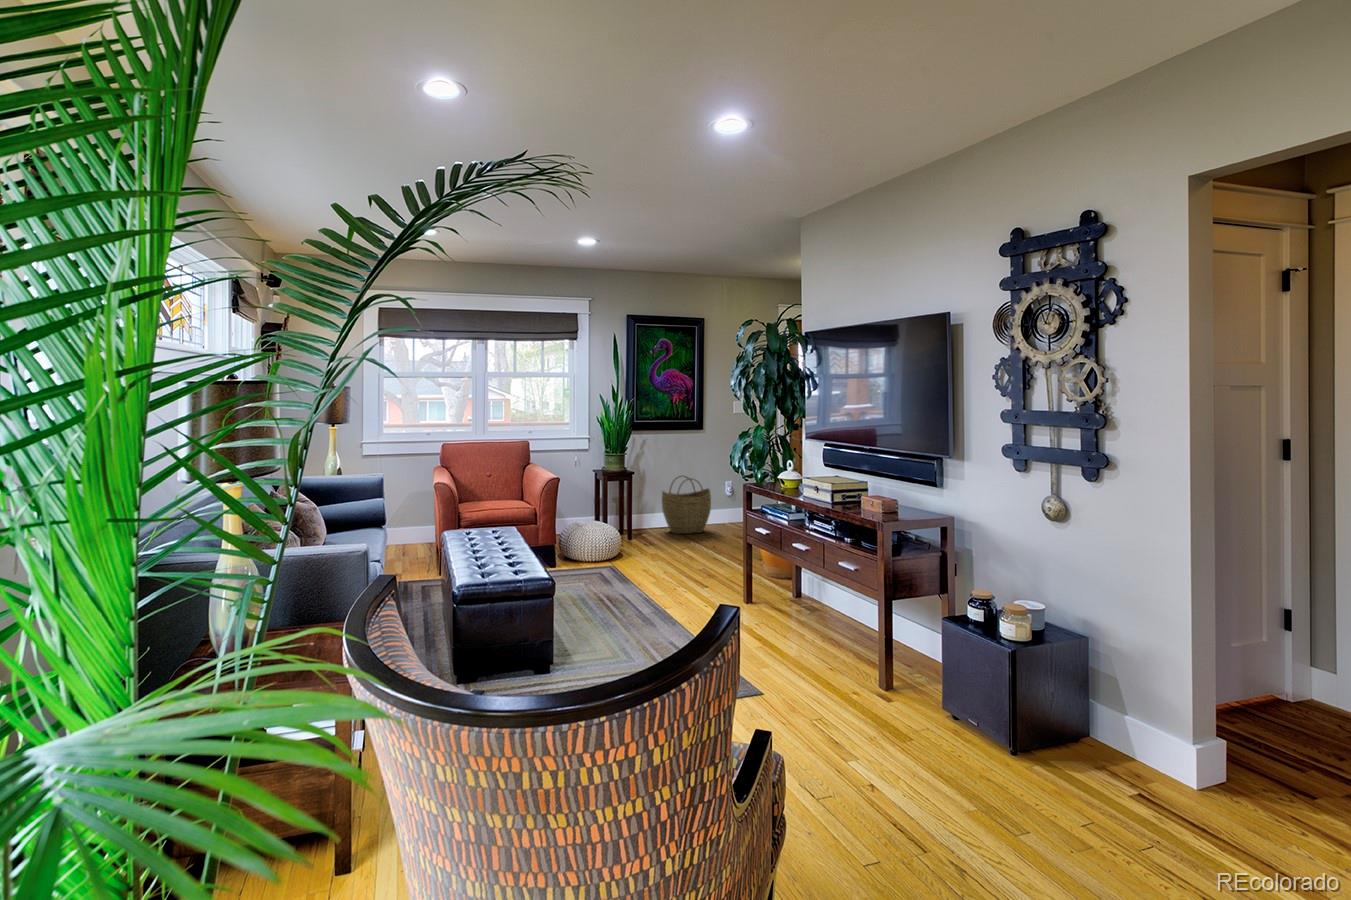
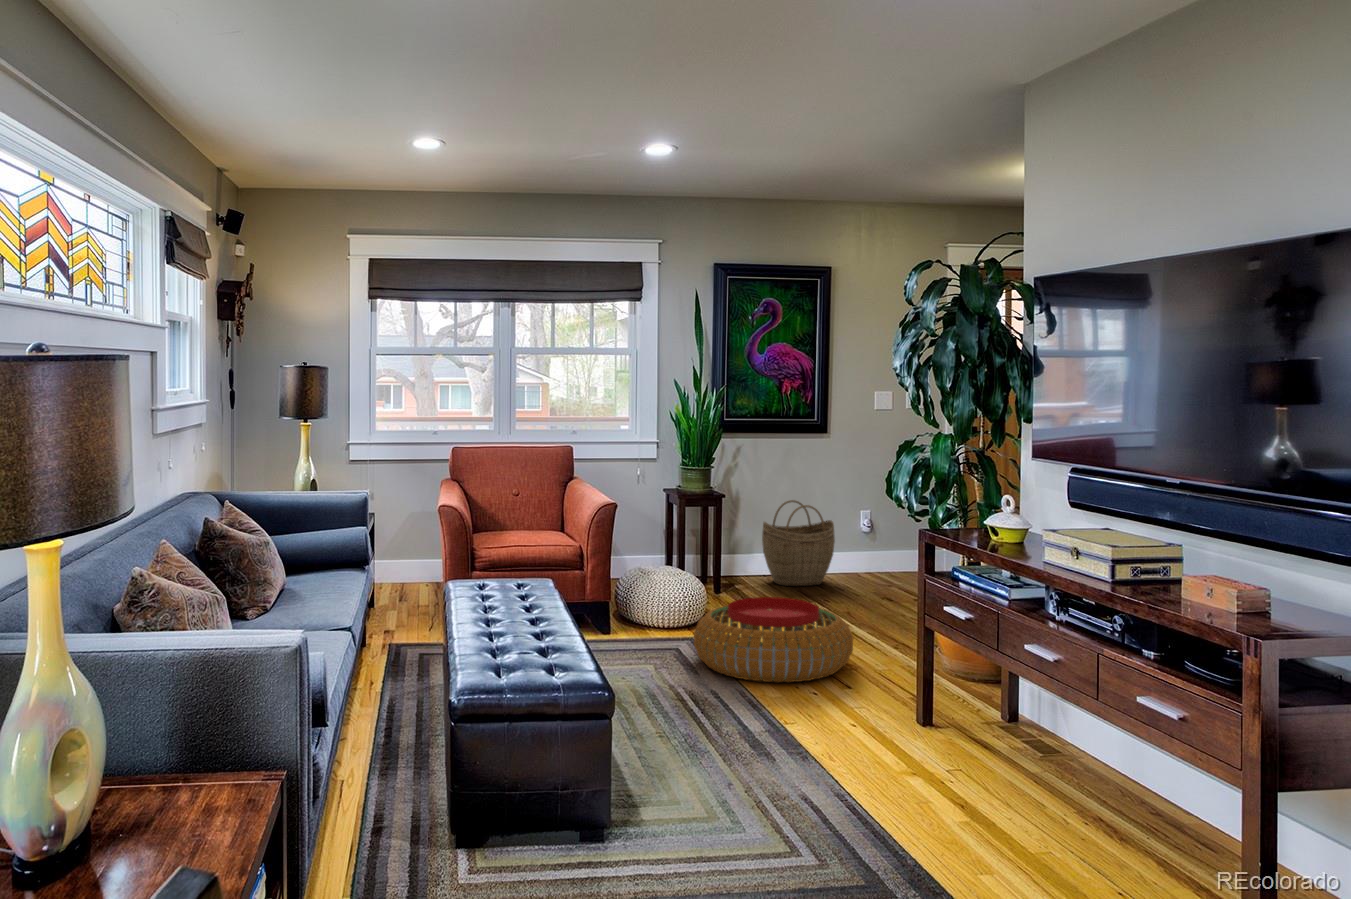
pouf: none [610,536,712,587] -> present [694,597,853,682]

